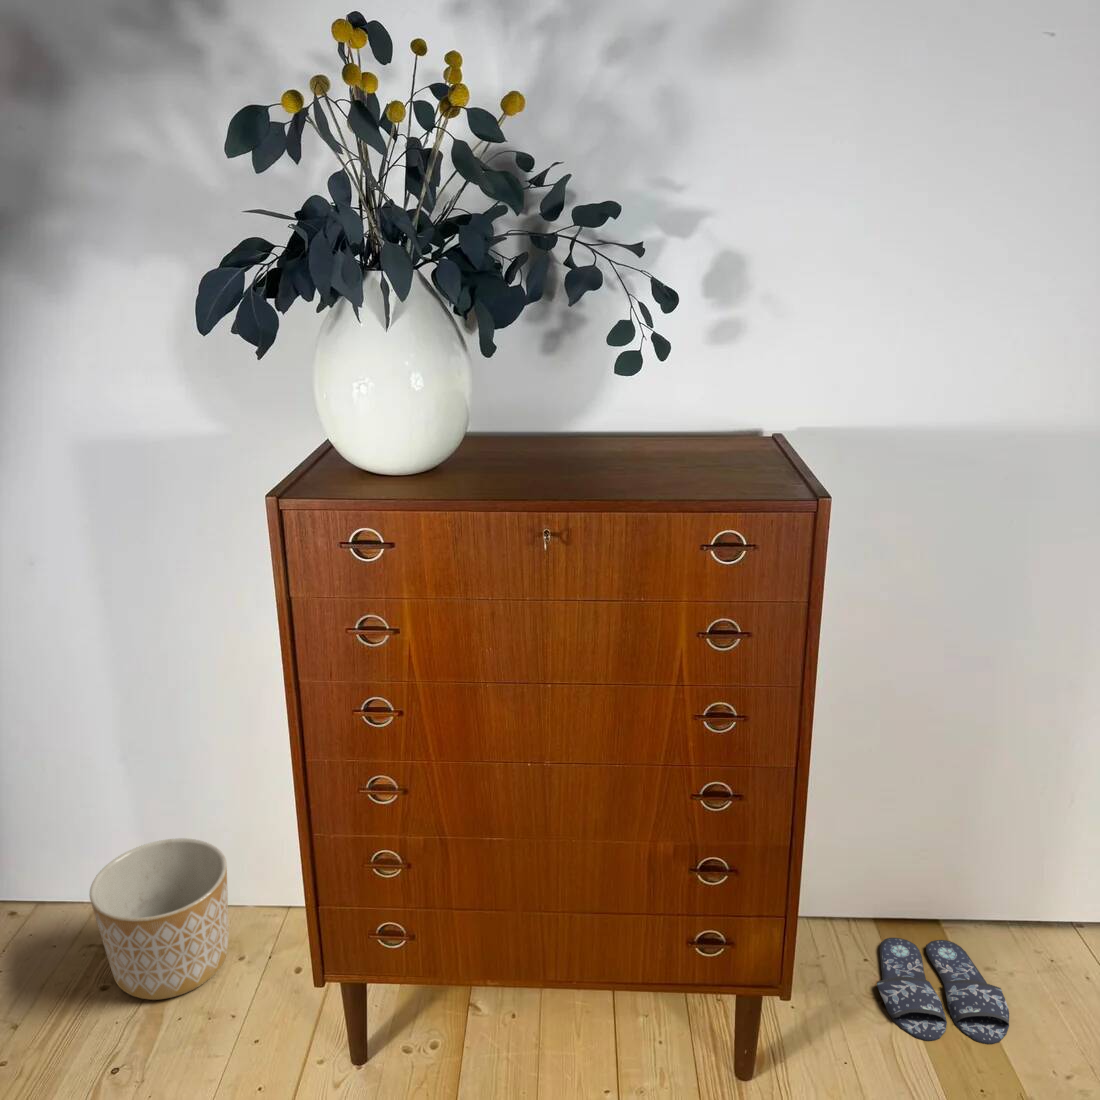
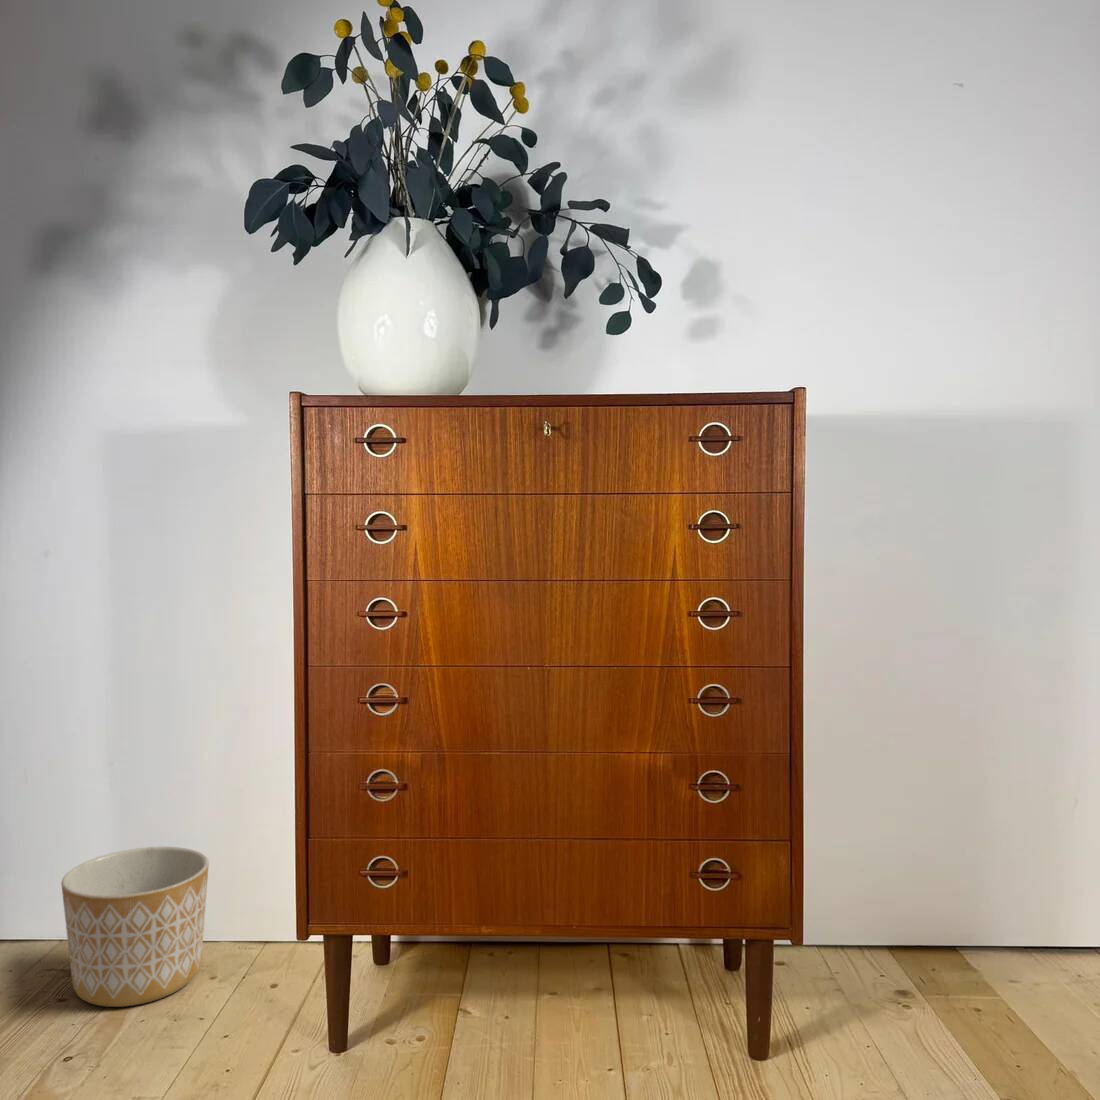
slippers: present [877,938,1009,1044] -> none [893,955,1041,1034]

